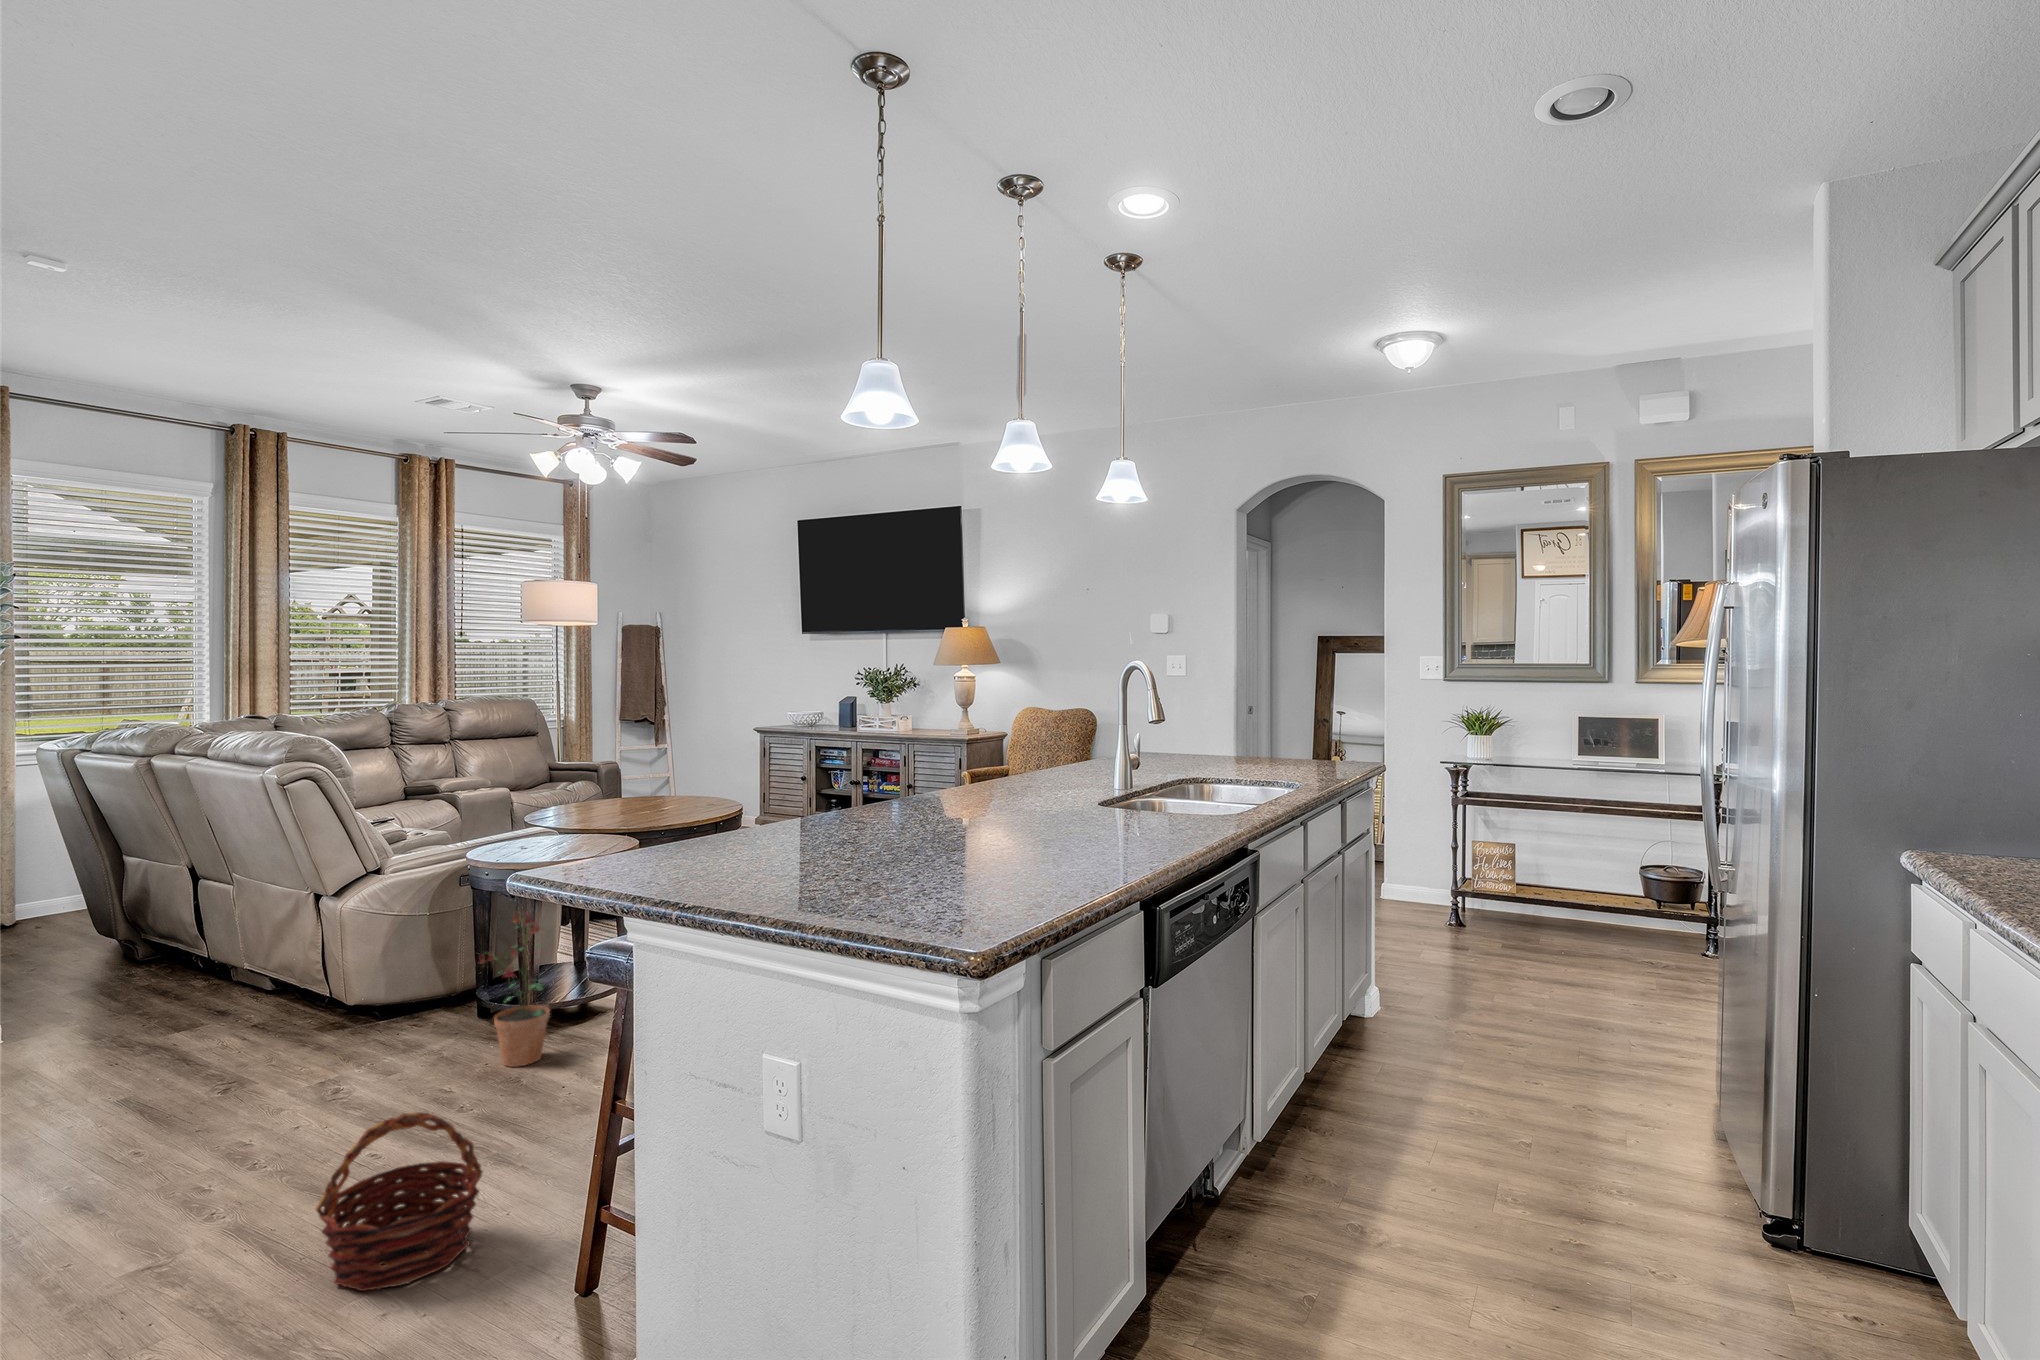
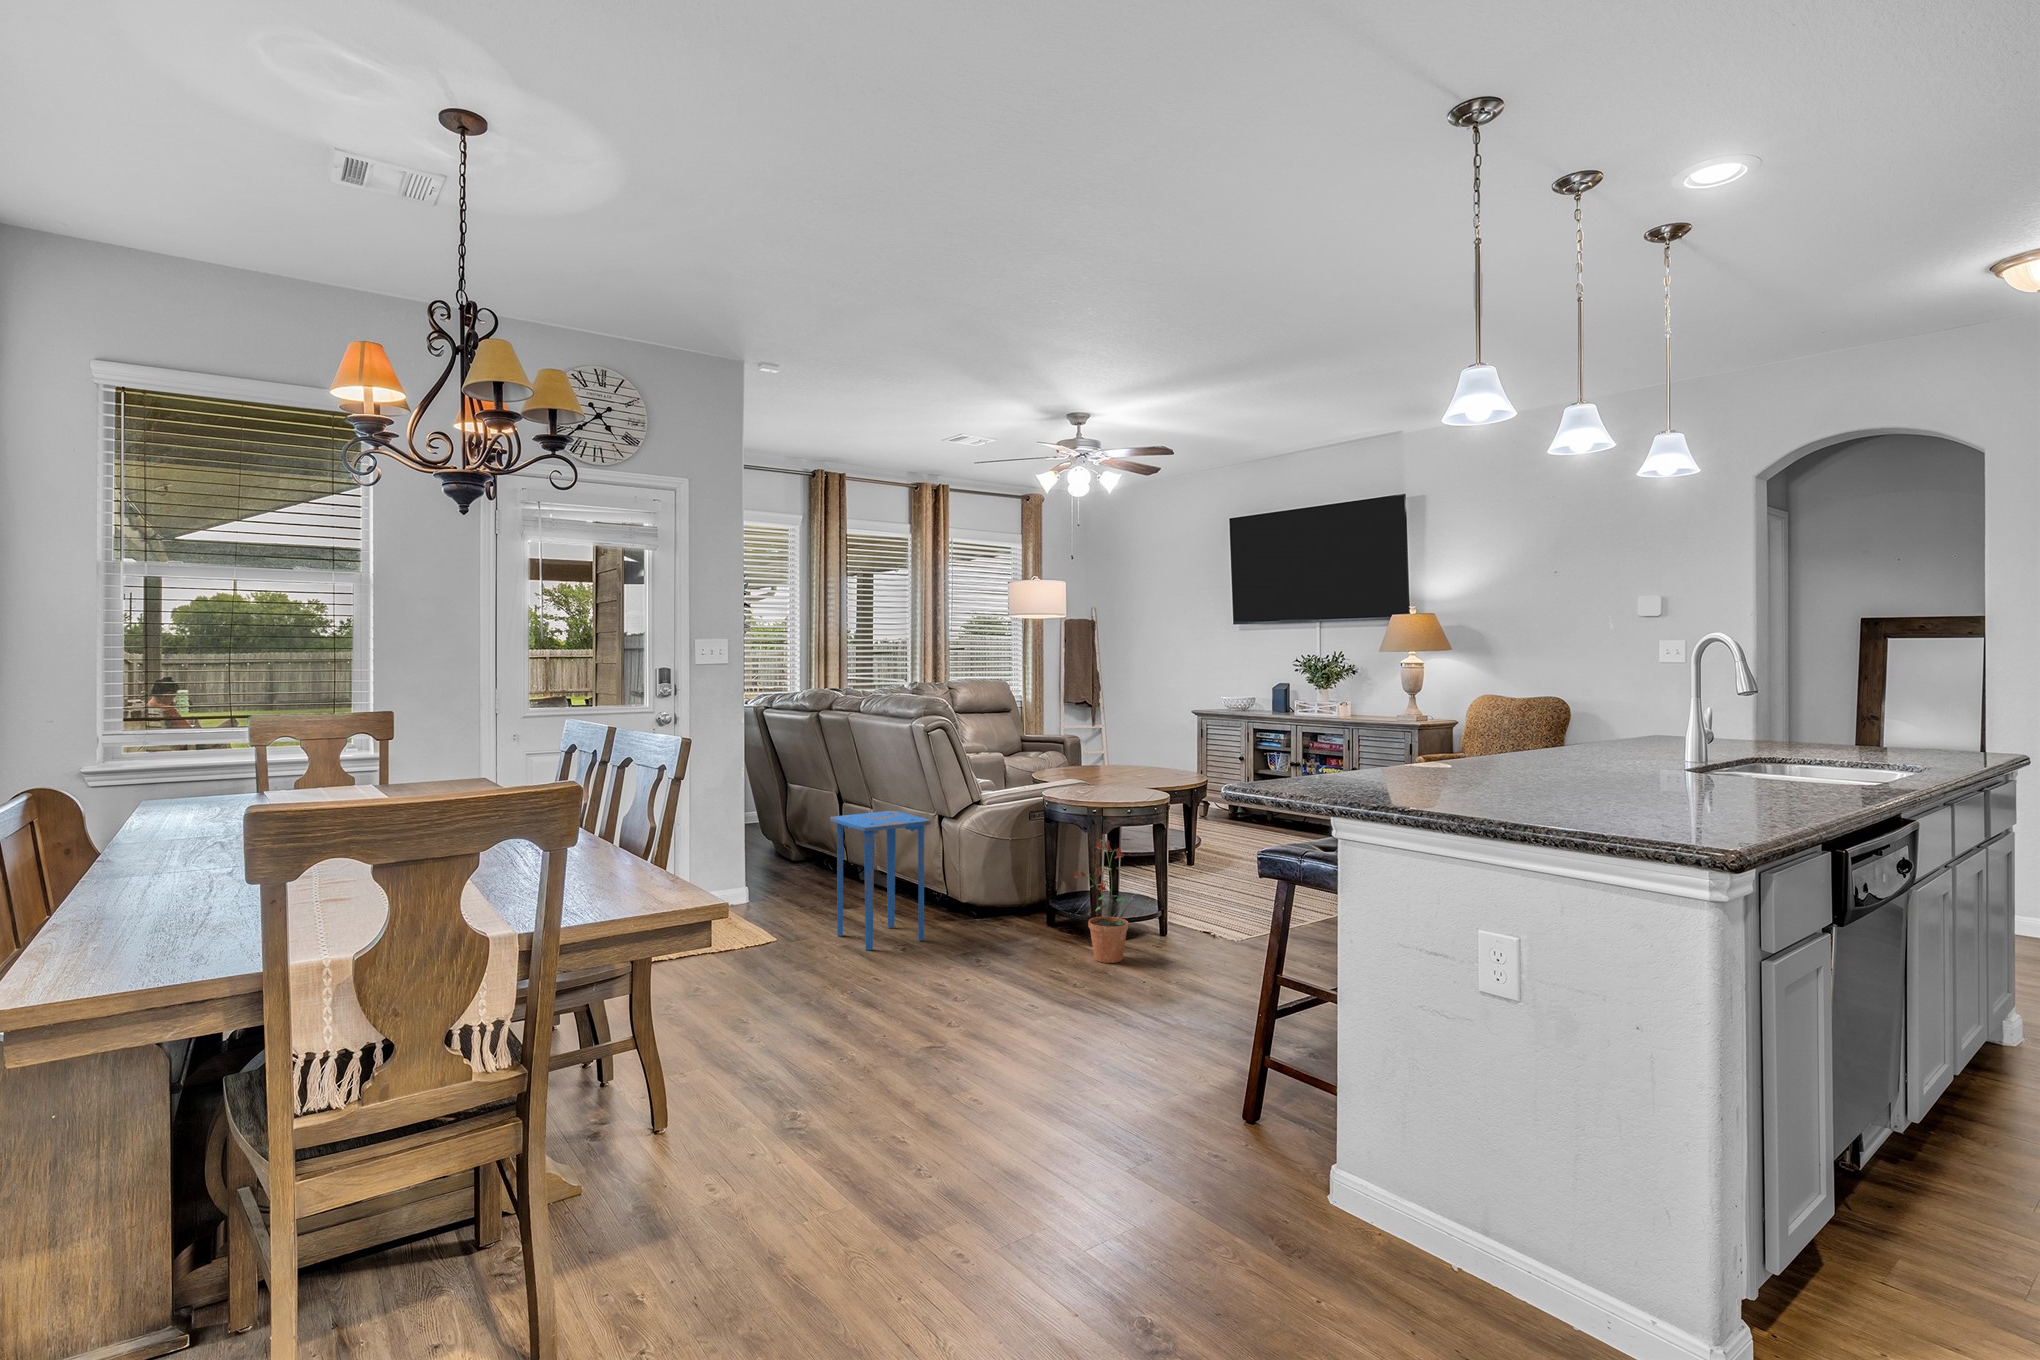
side table: none [103,894,271,1101] -> present [831,811,931,950]
basket: present [316,1112,482,1291] -> none [1061,966,1163,1089]

